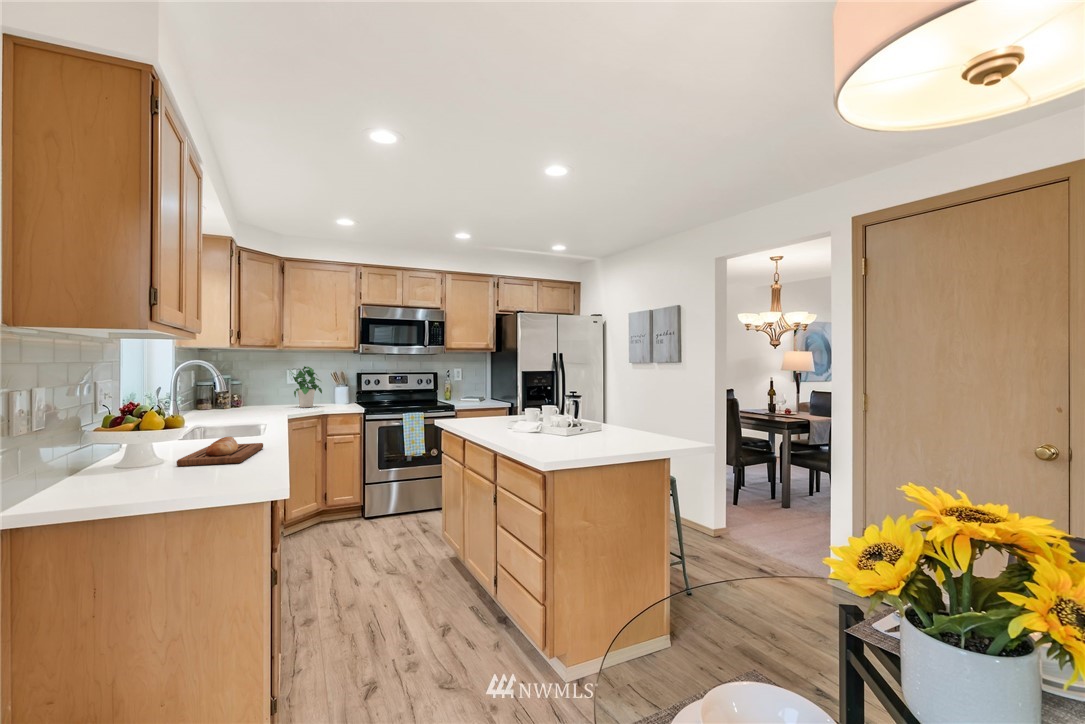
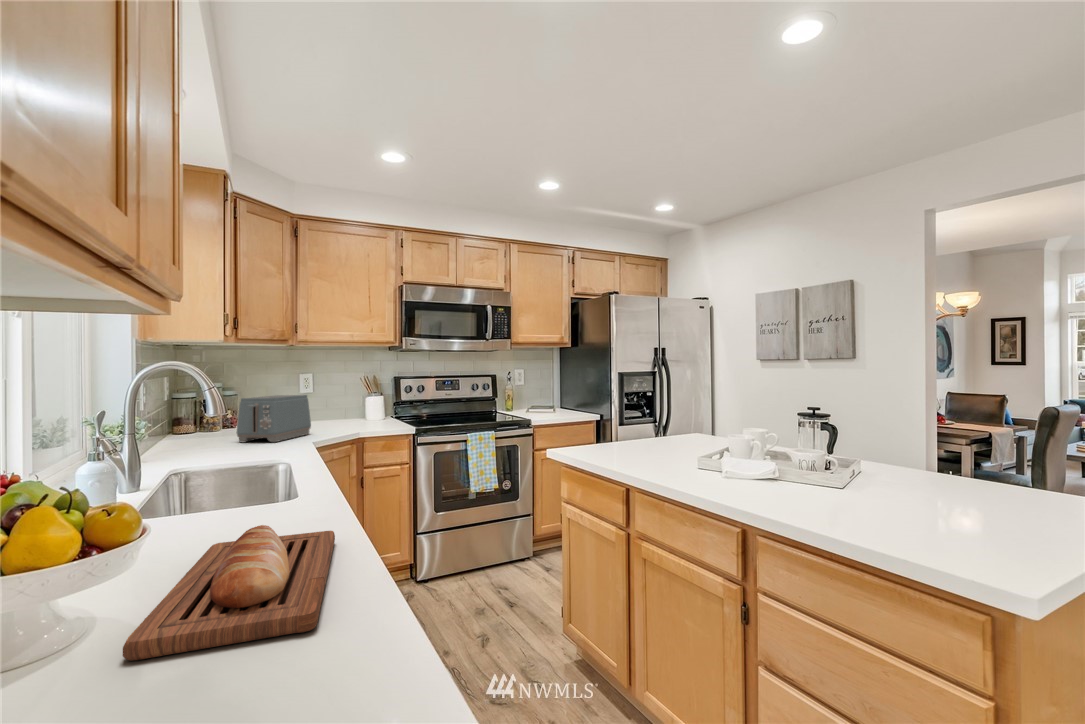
potted plant: present [290,366,322,408] -> none [304,367,352,427]
toaster: none [237,385,289,415] -> present [236,395,311,442]

